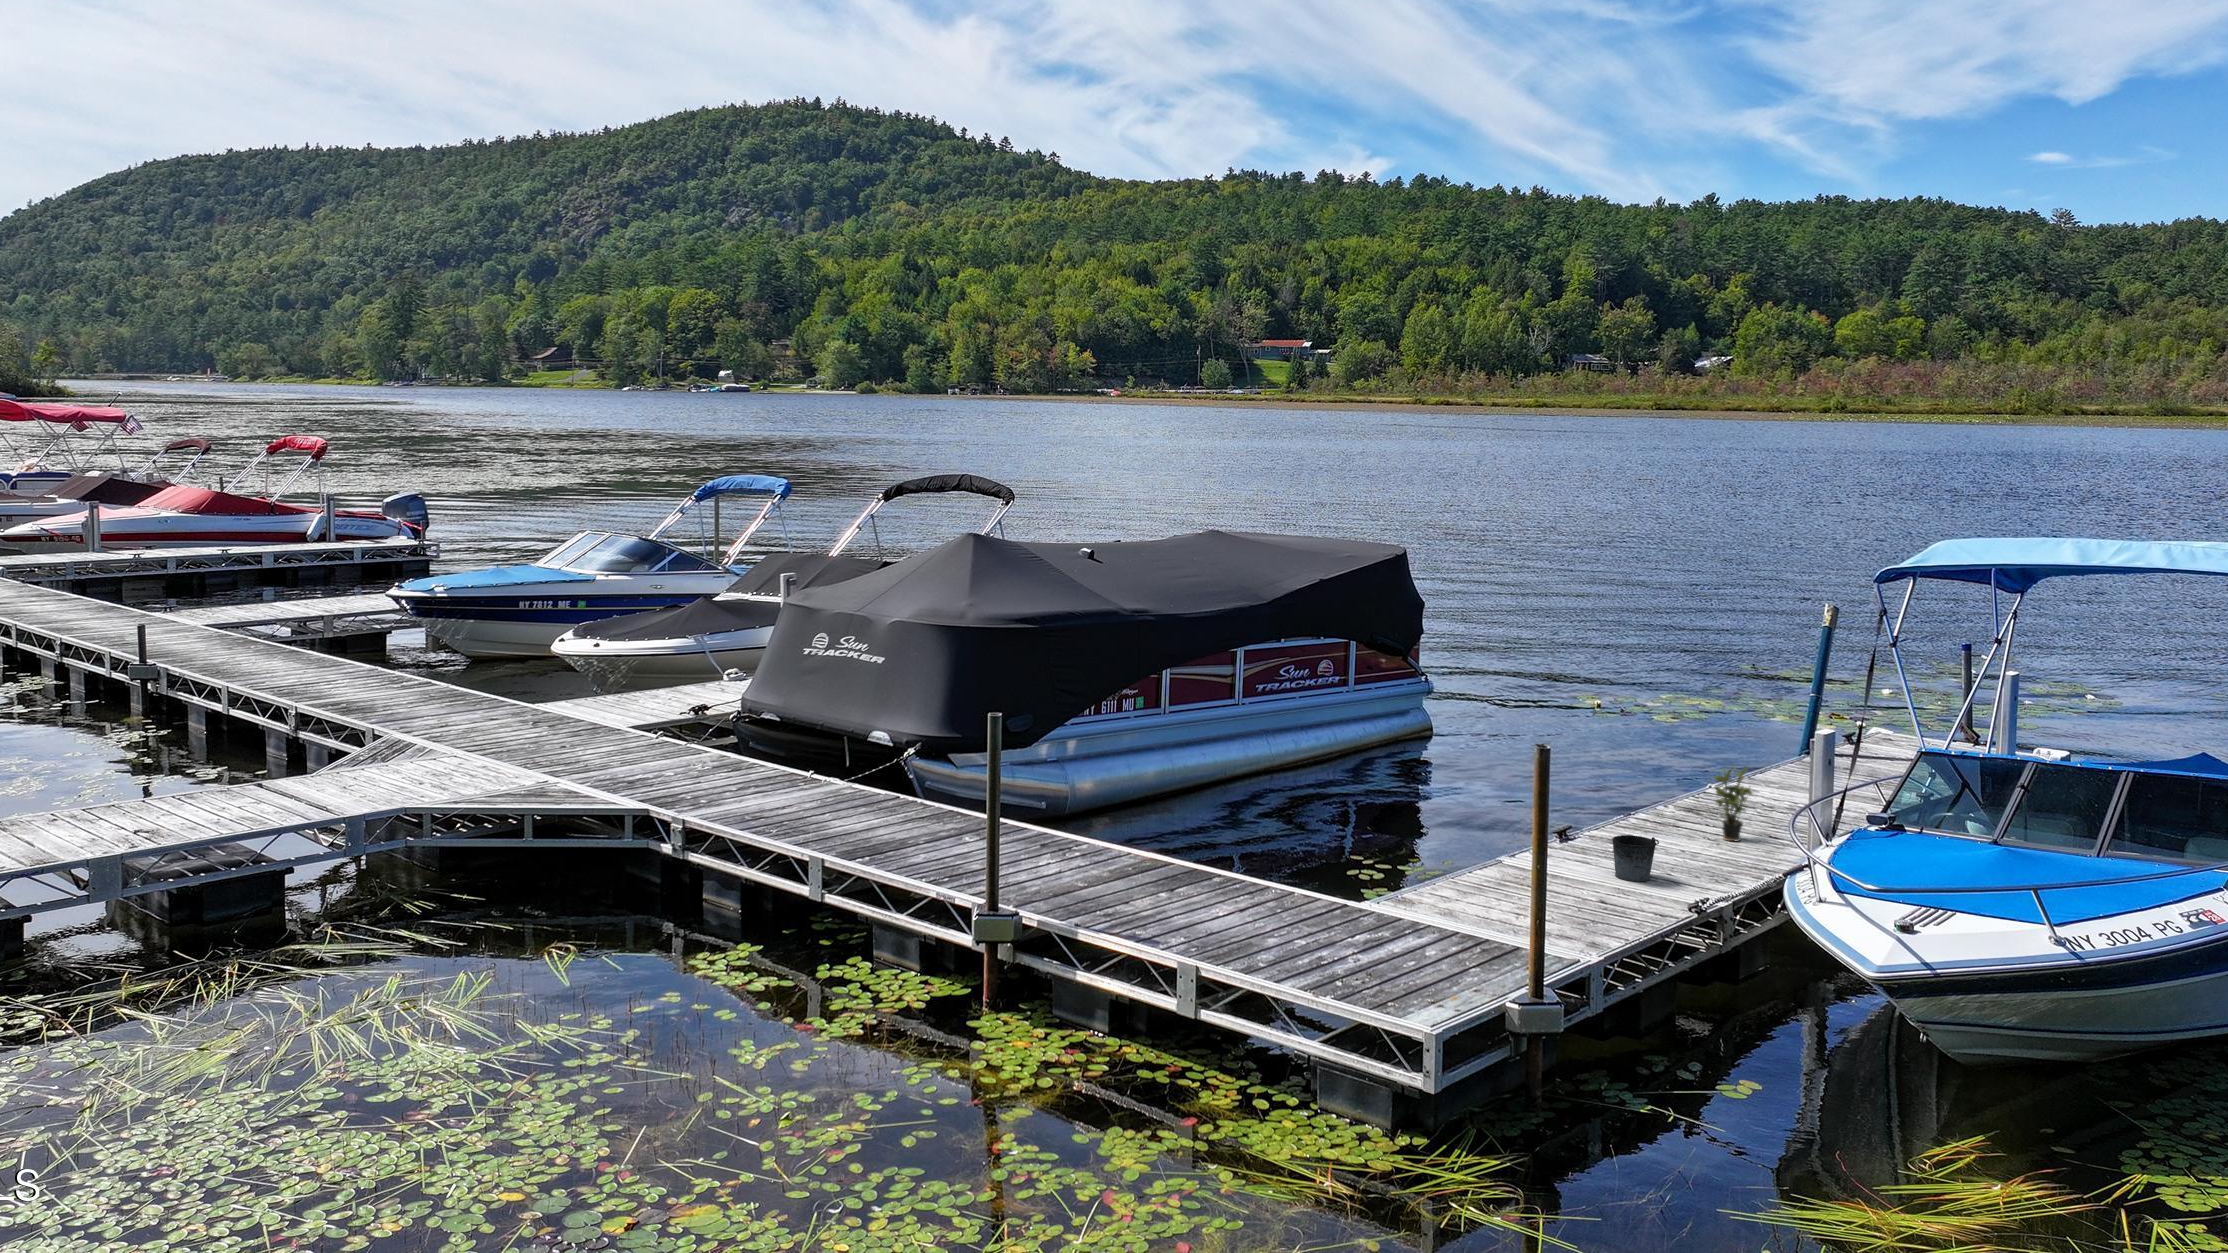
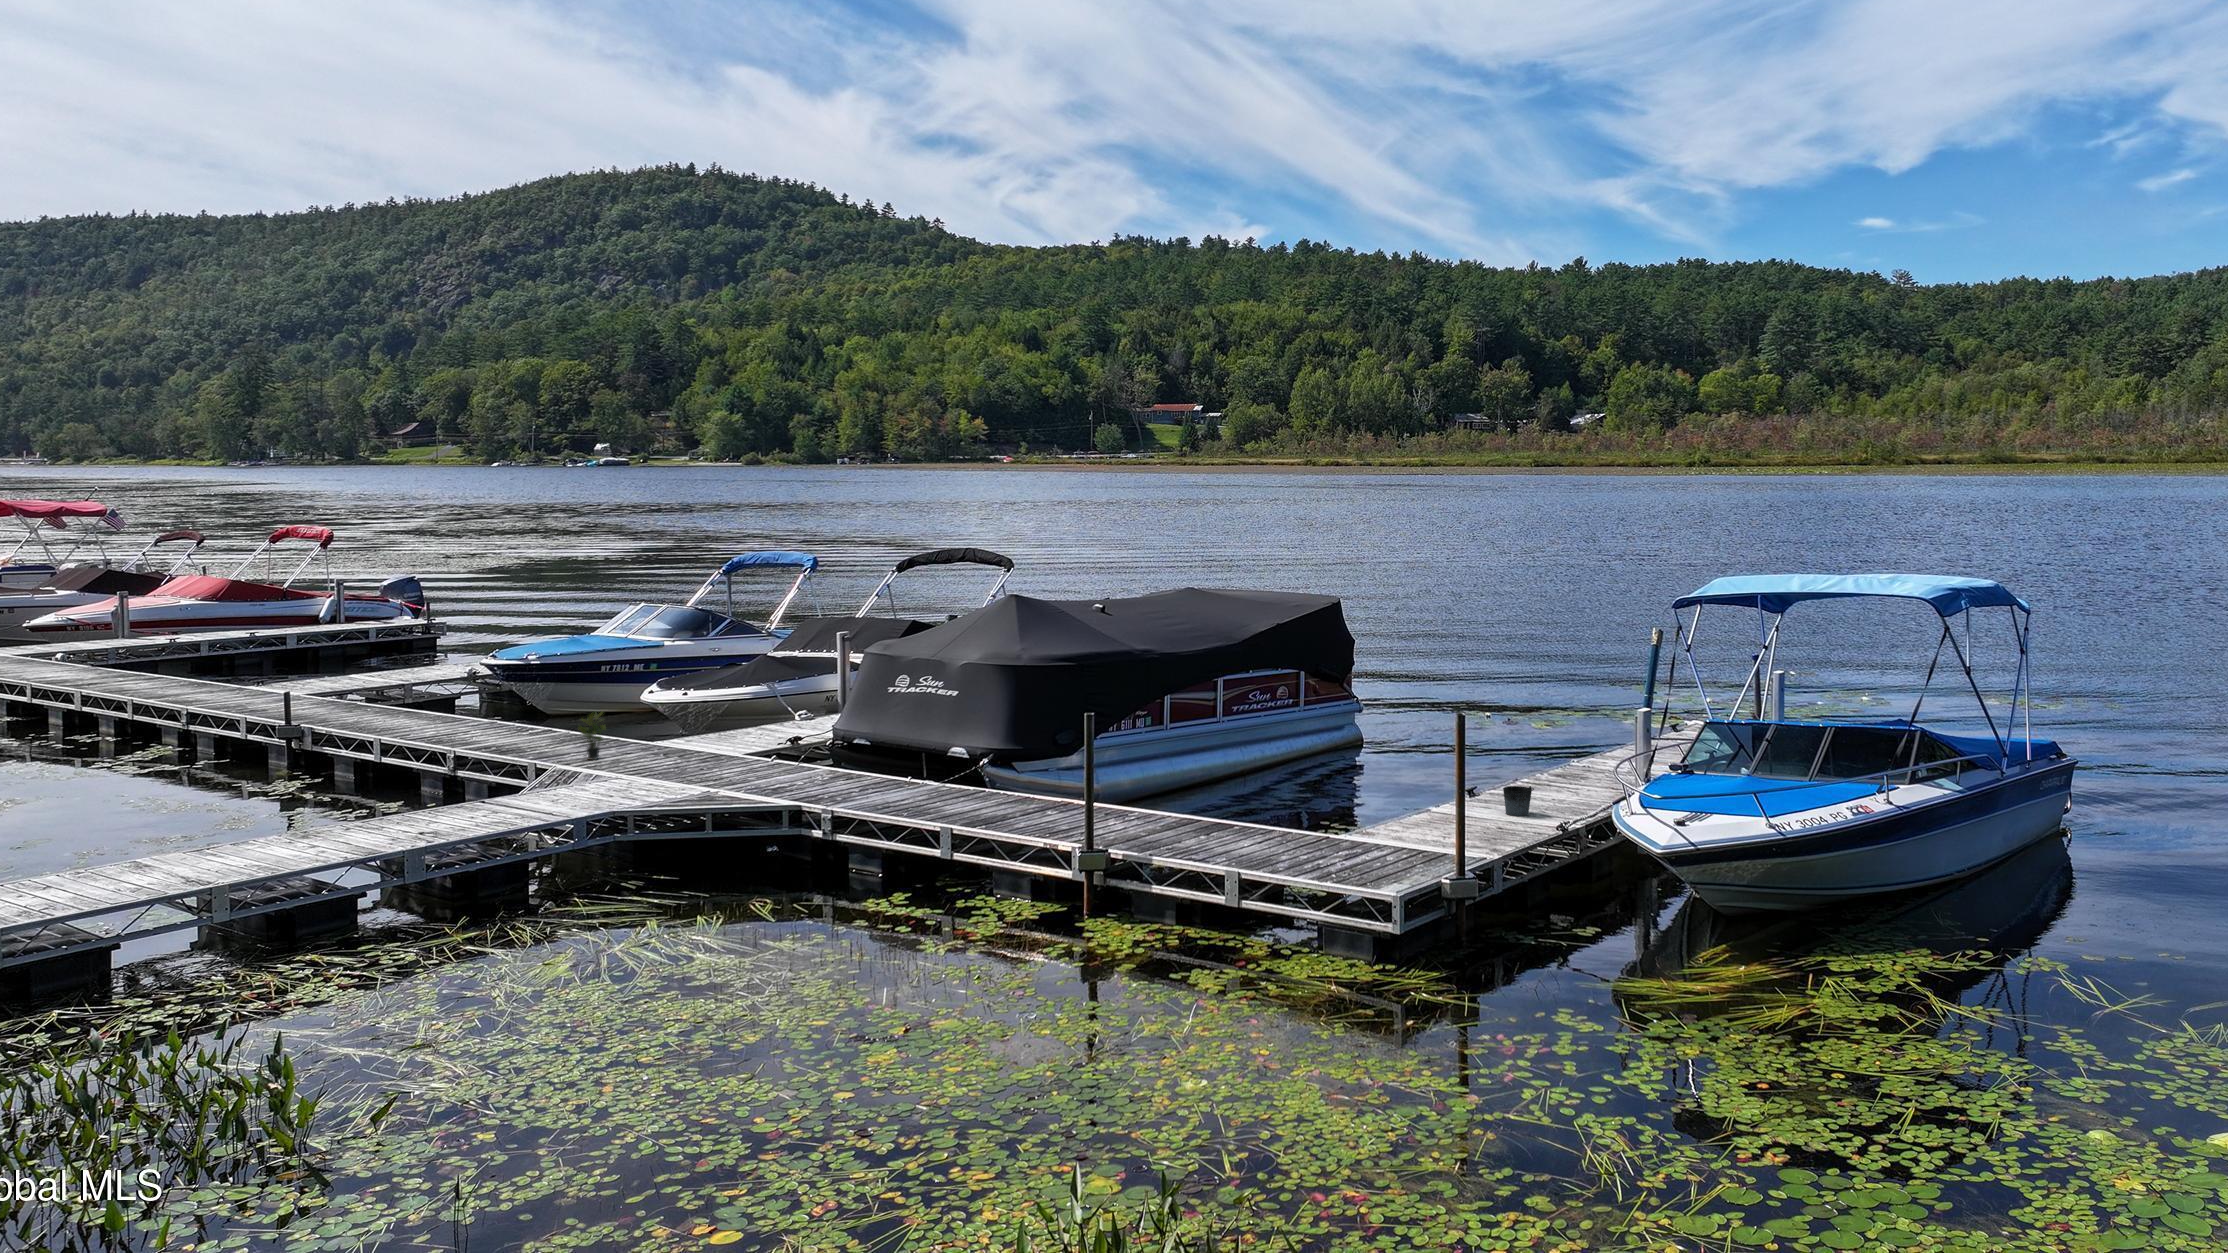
potted plant: present [1713,767,1752,842] -> present [578,712,606,760]

